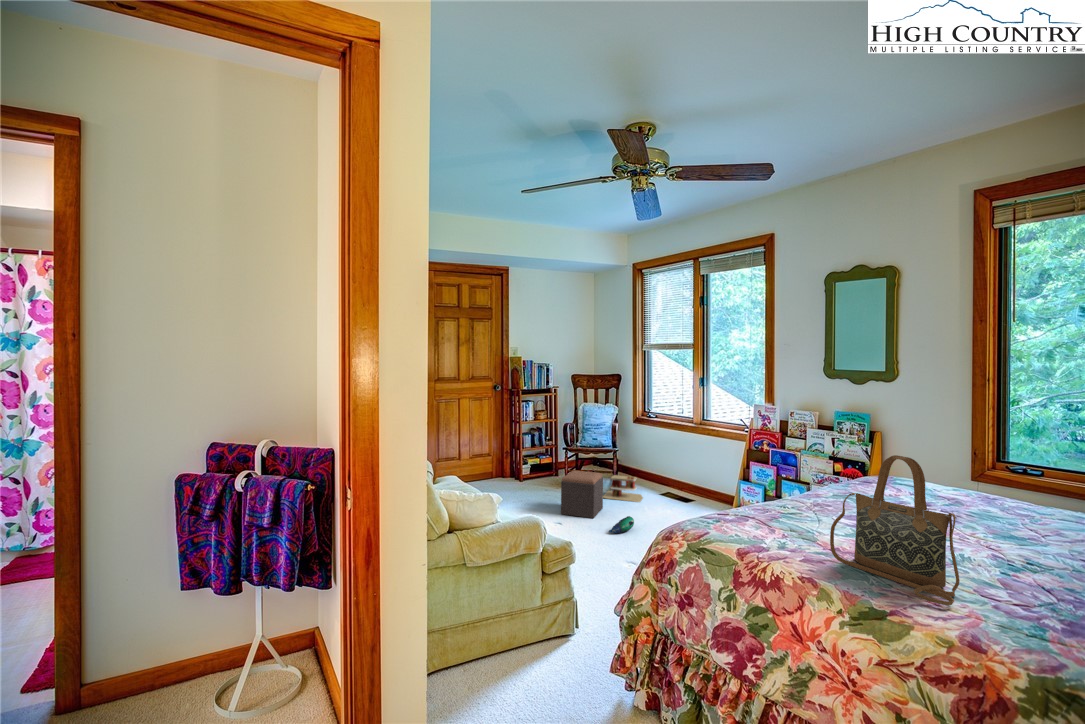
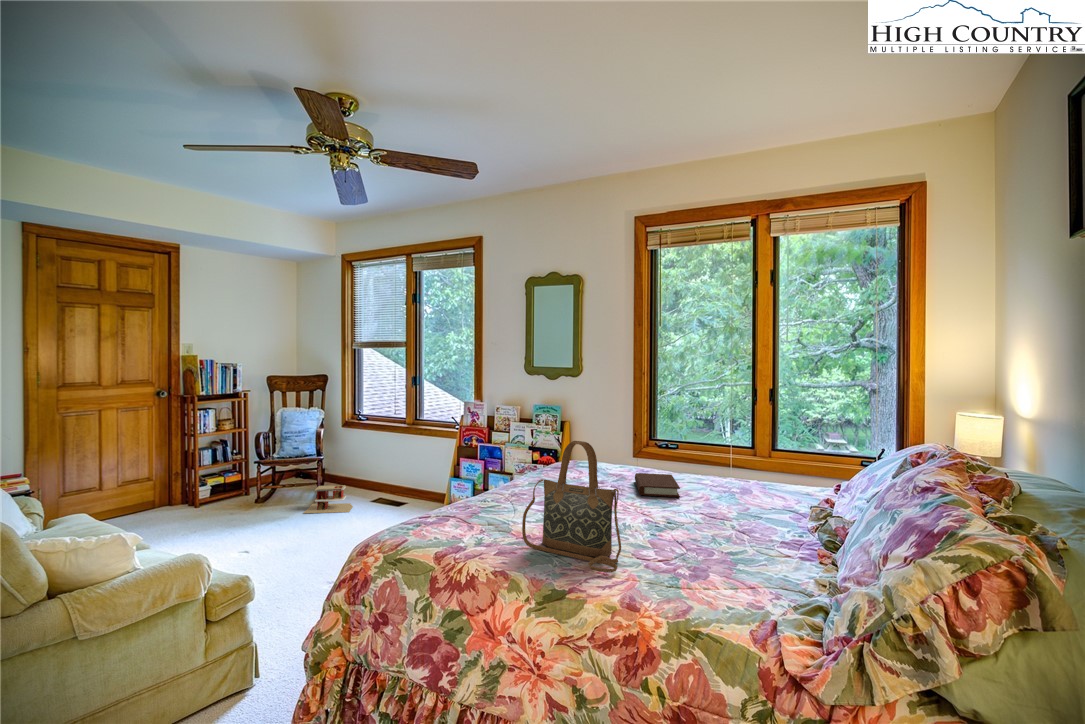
footstool: present [561,470,603,518] -> none [249,485,304,540]
book: none [980,501,1053,537] -> present [635,473,680,497]
plush toy: present [609,516,634,533] -> none [309,530,340,552]

